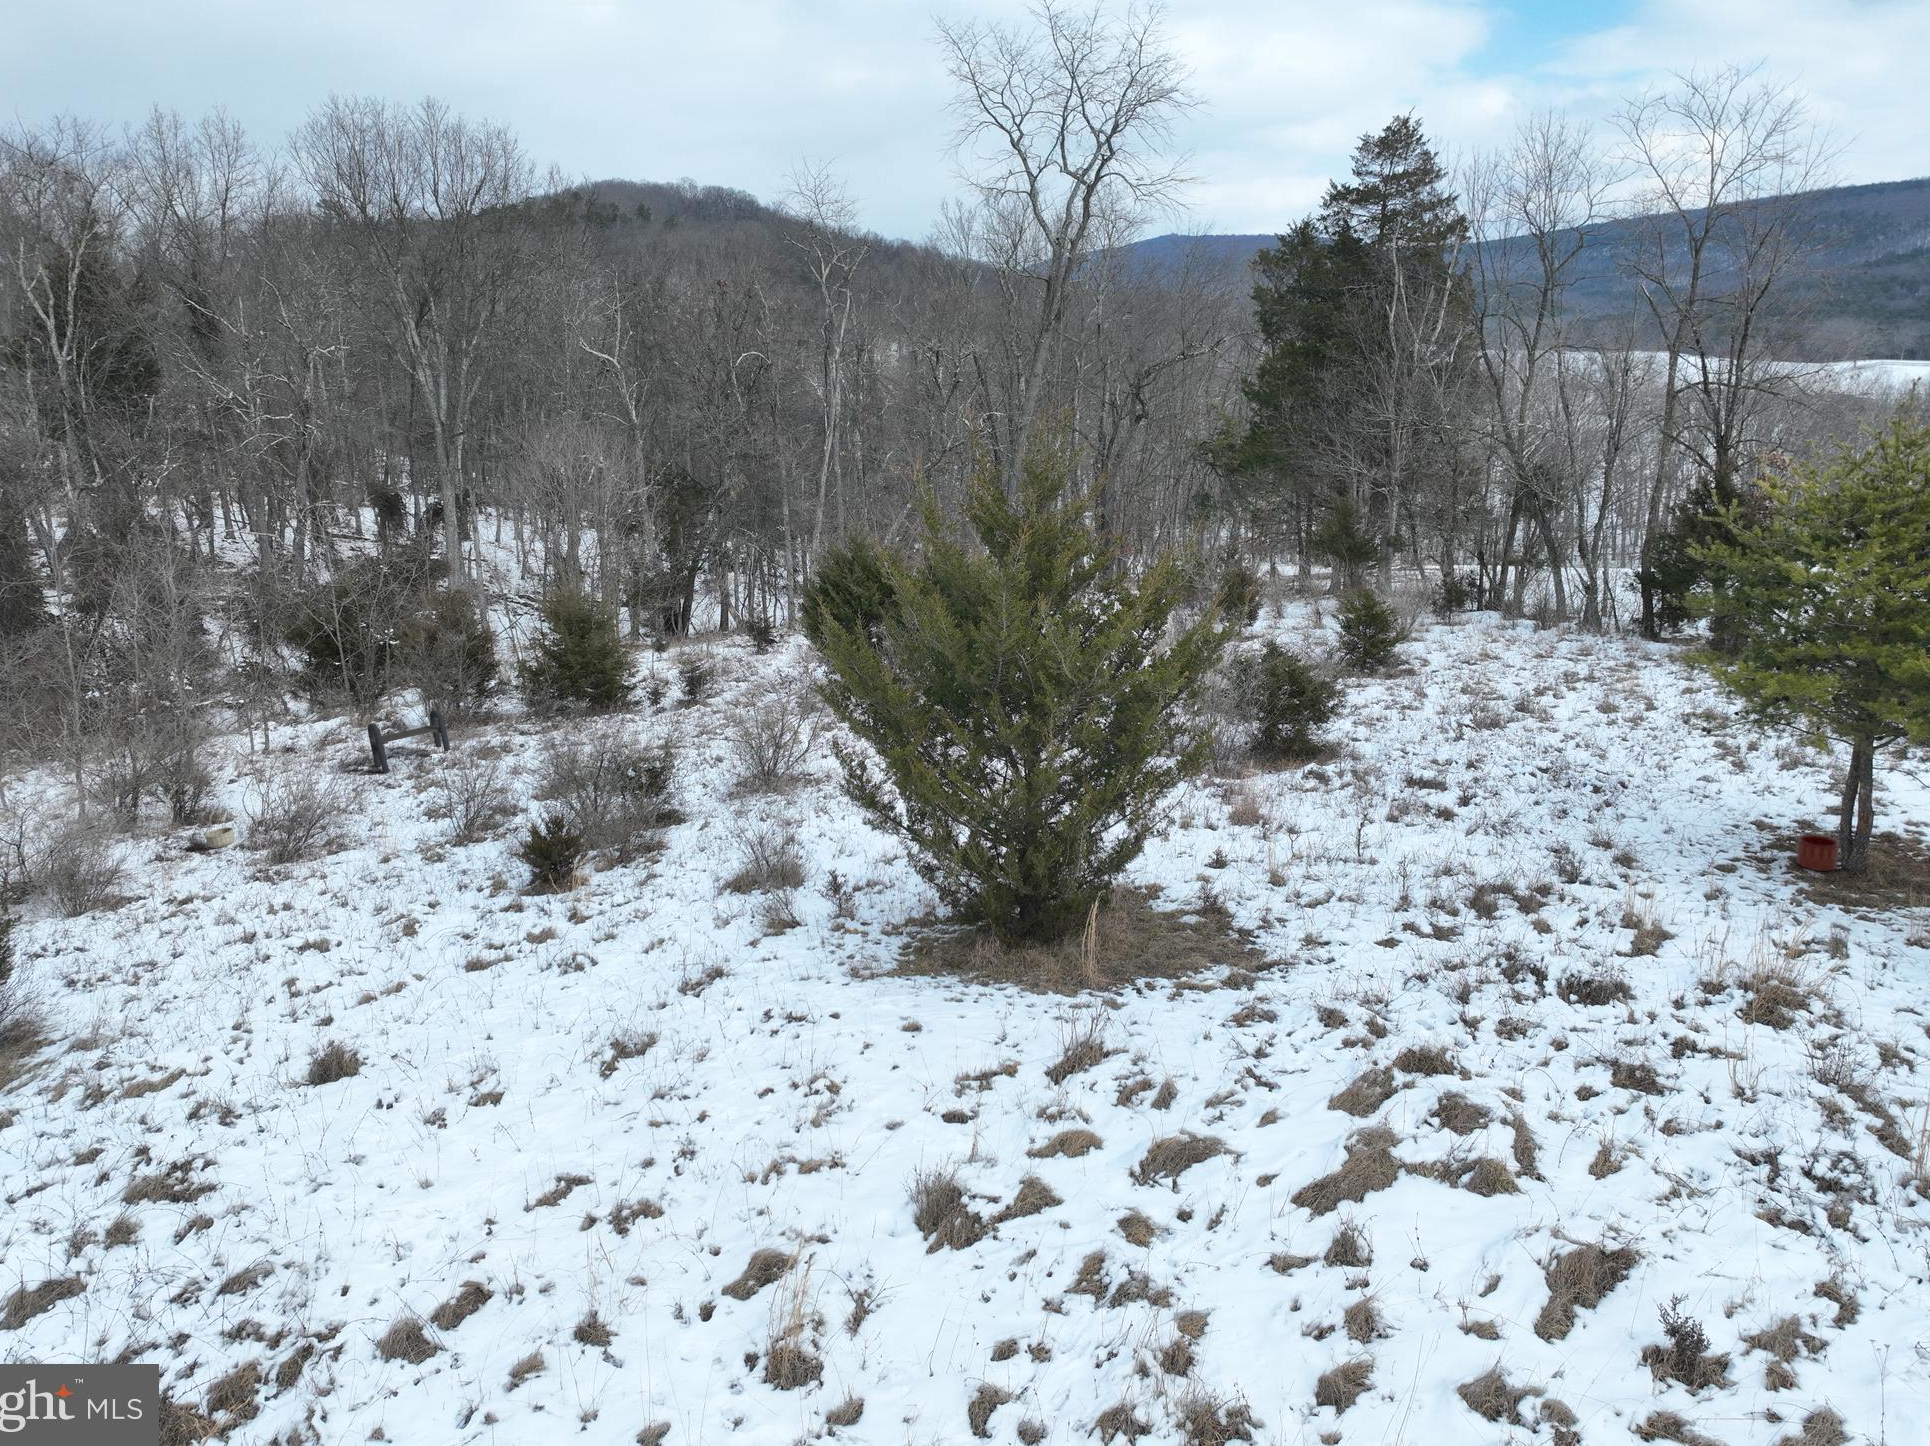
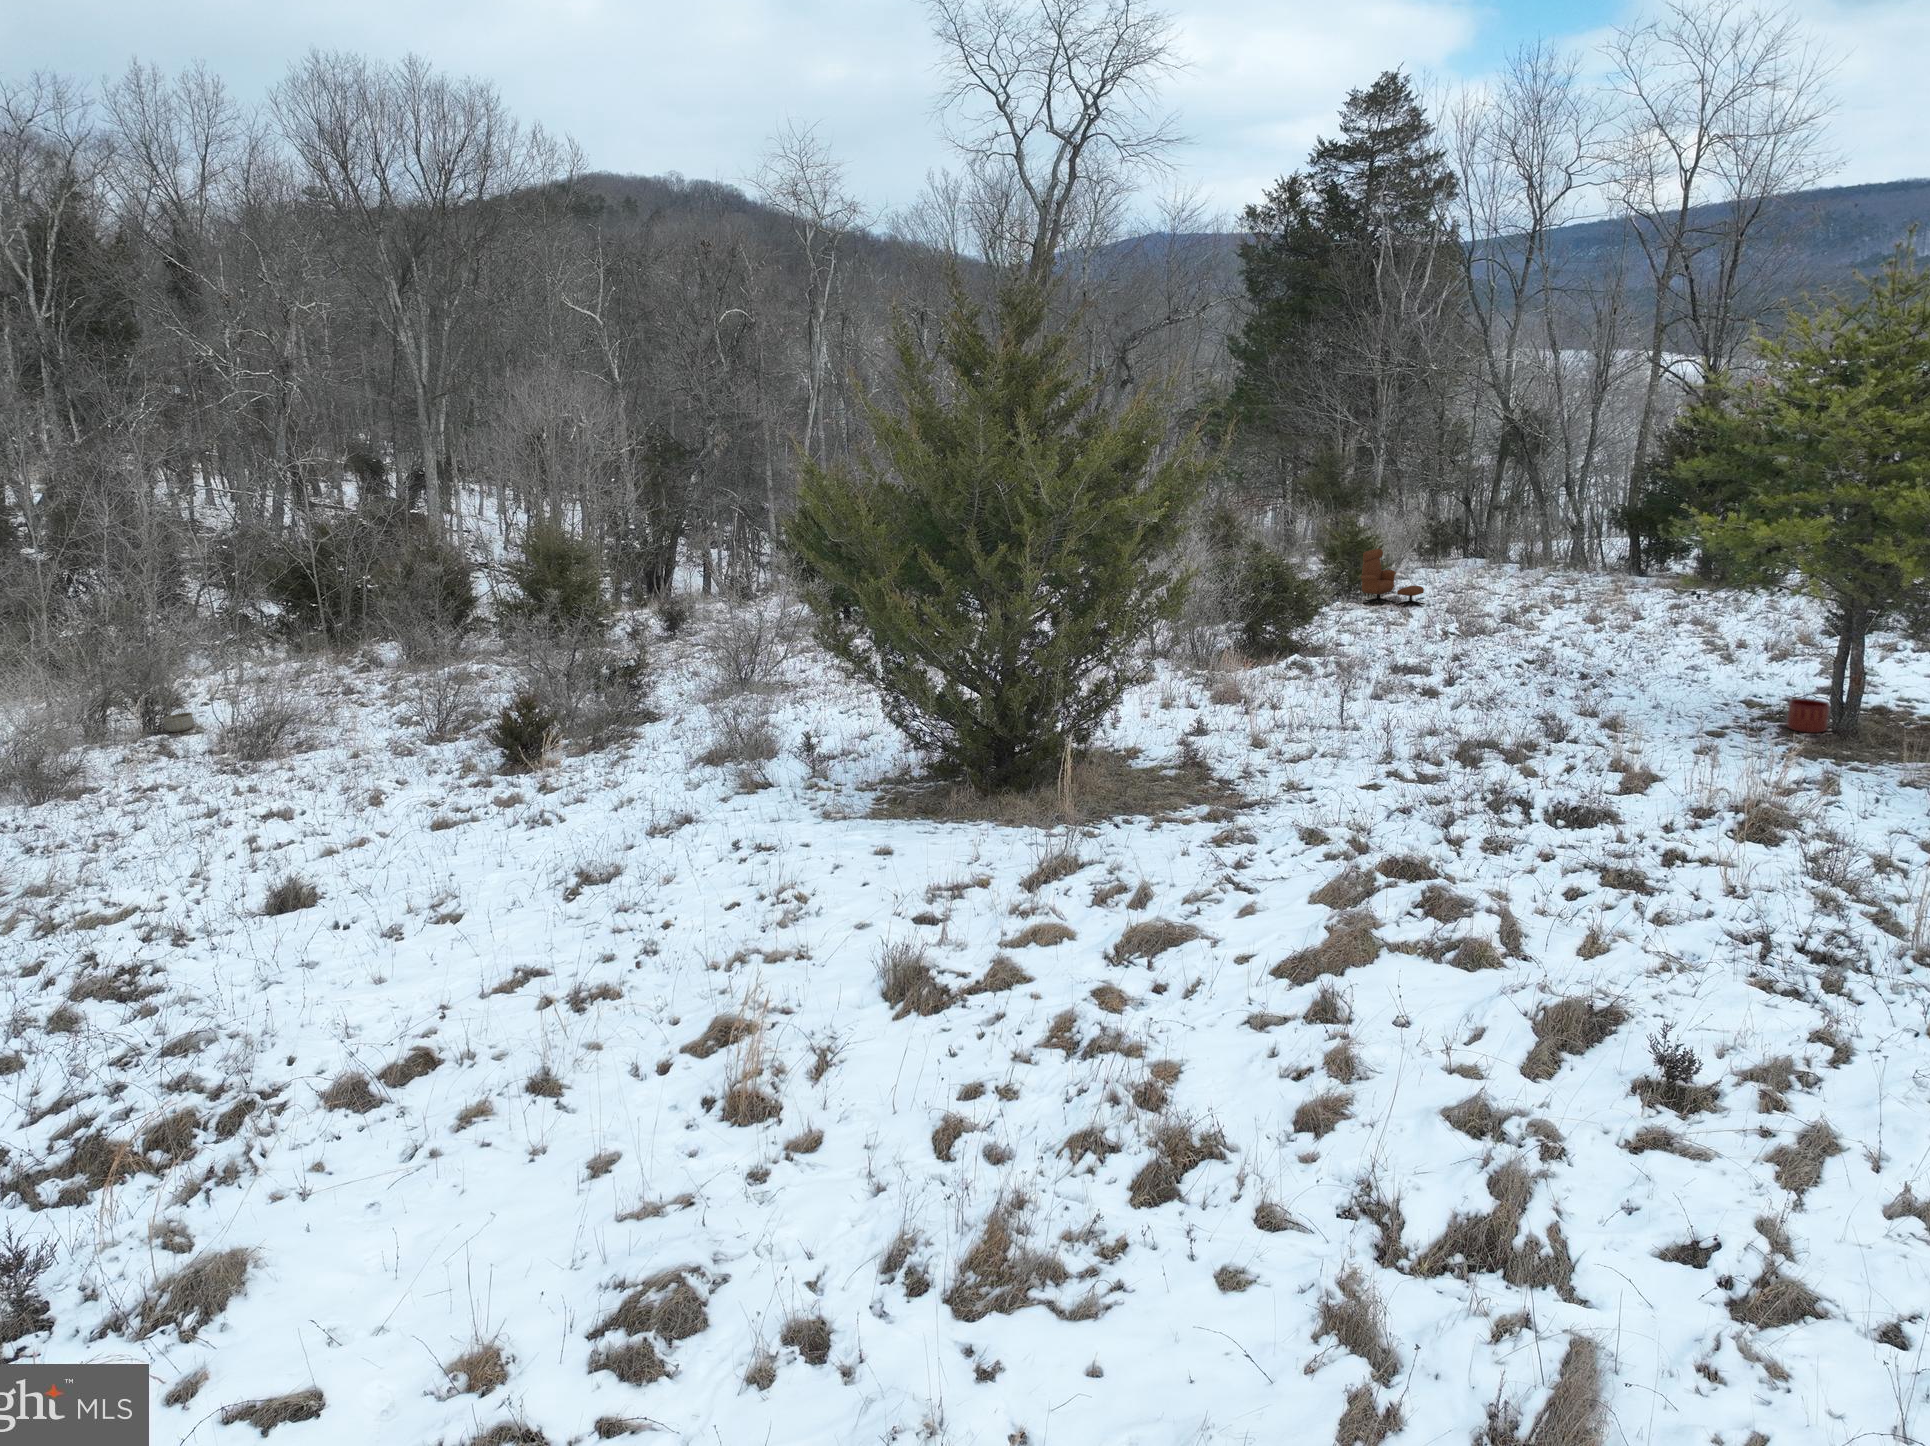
lounge chair: none [1374,626,1439,685] -> present [1361,549,1425,607]
bench: present [368,710,450,773] -> none [334,616,420,676]

